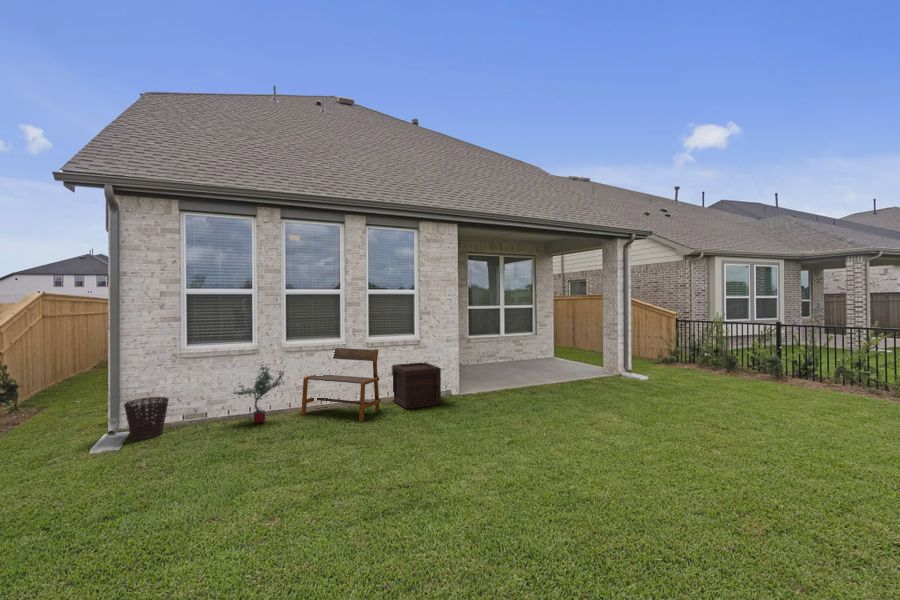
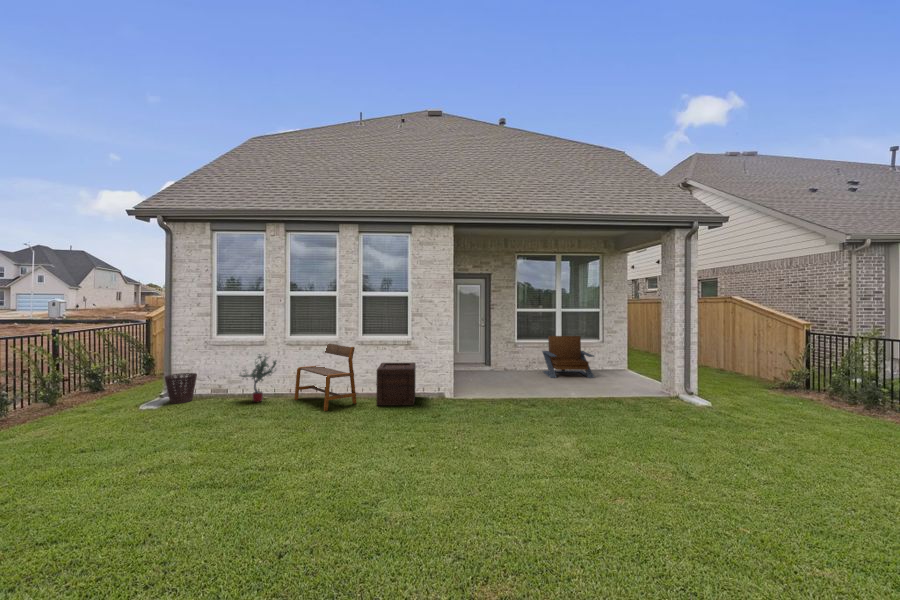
lounge chair: none [492,330,541,369] -> present [542,336,594,378]

